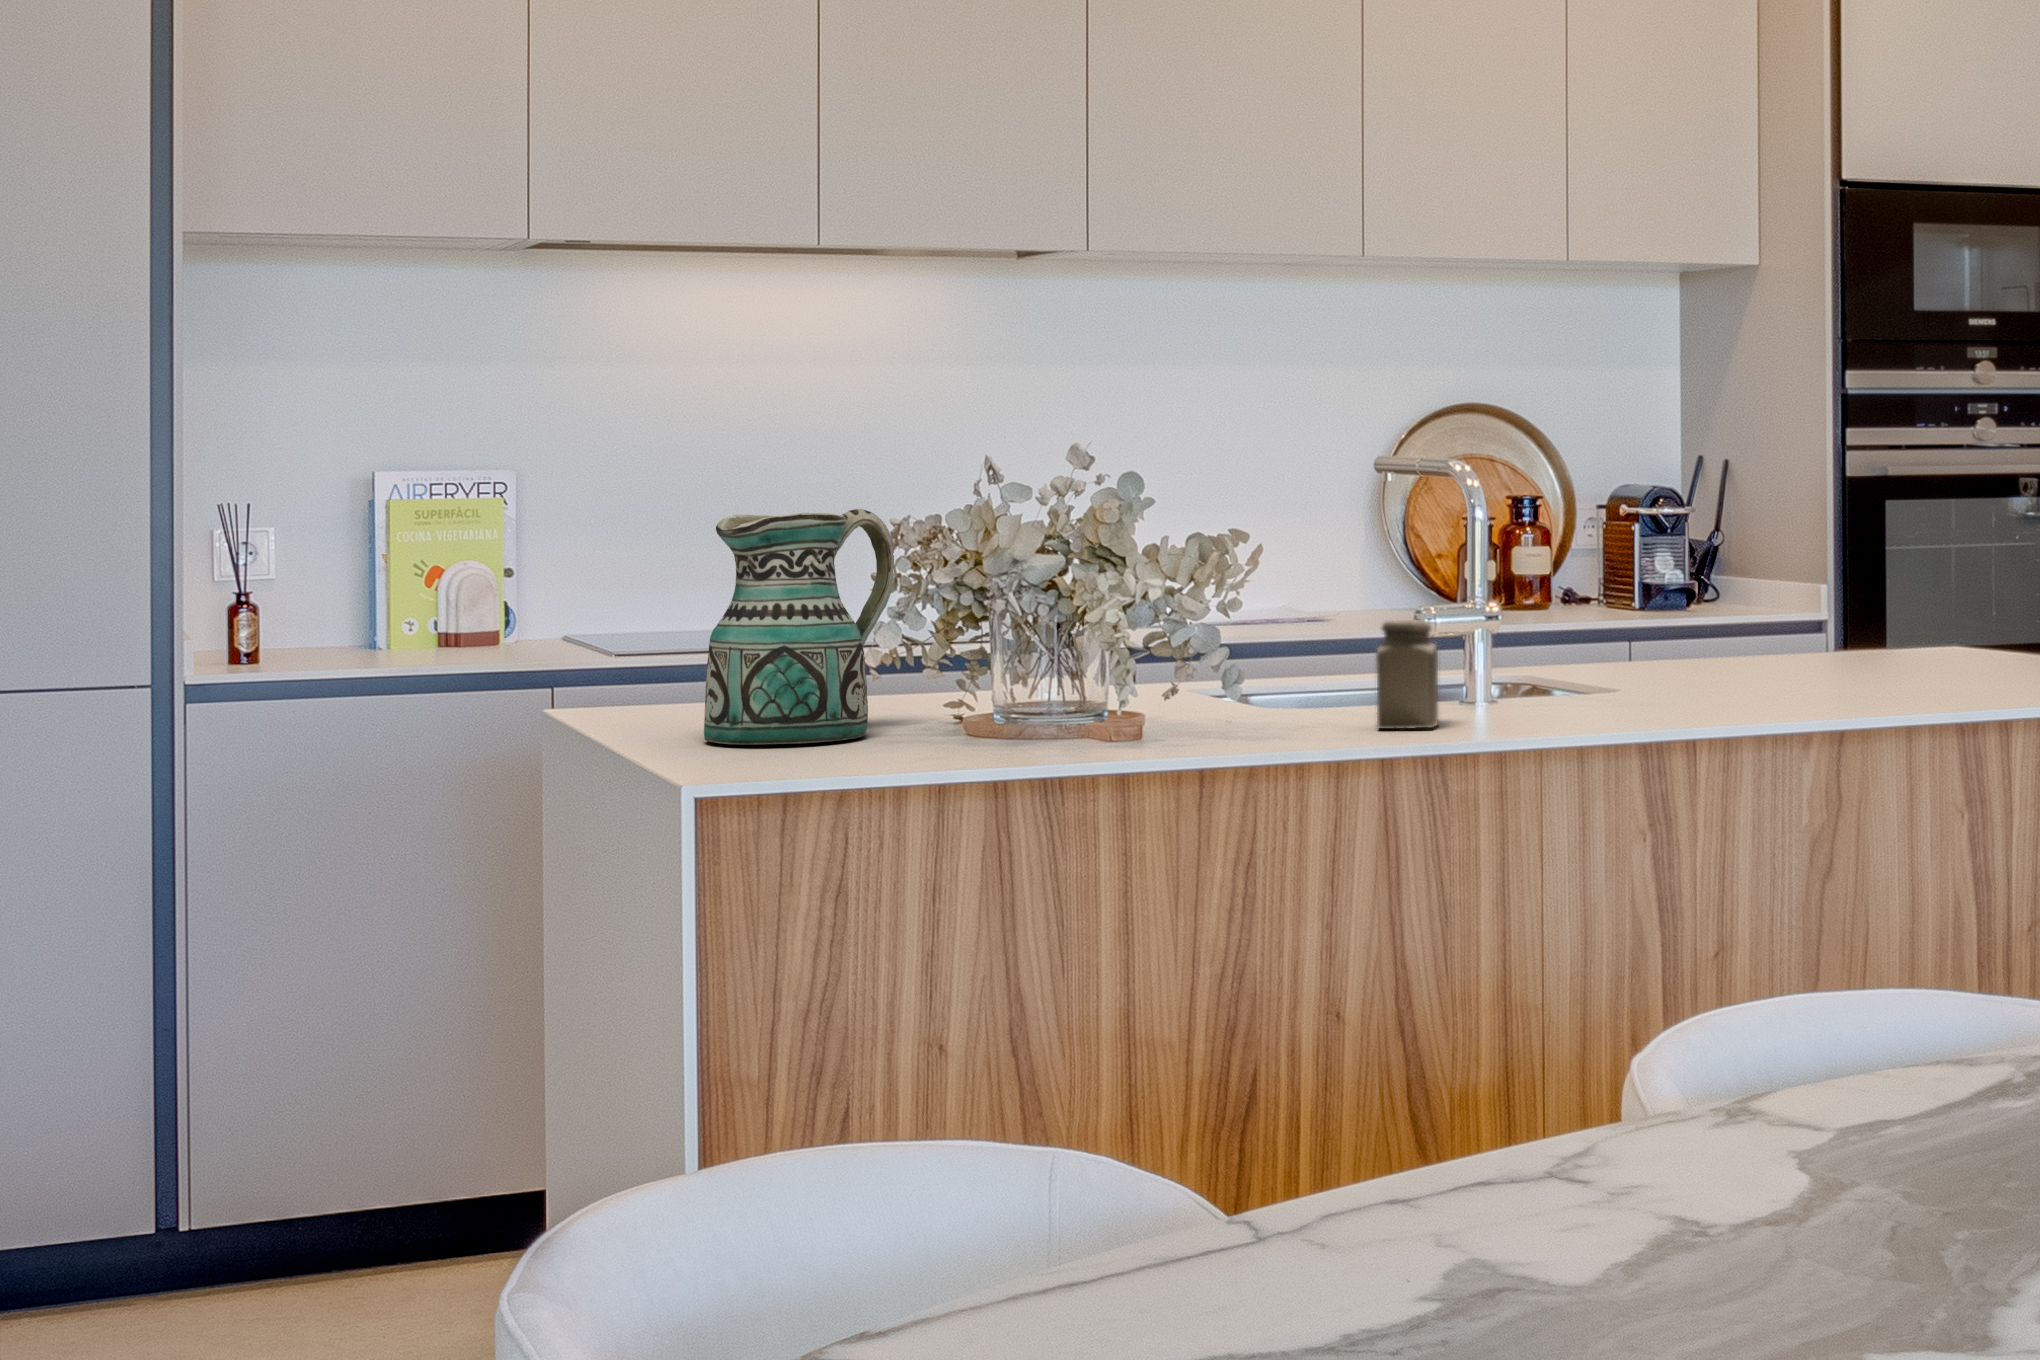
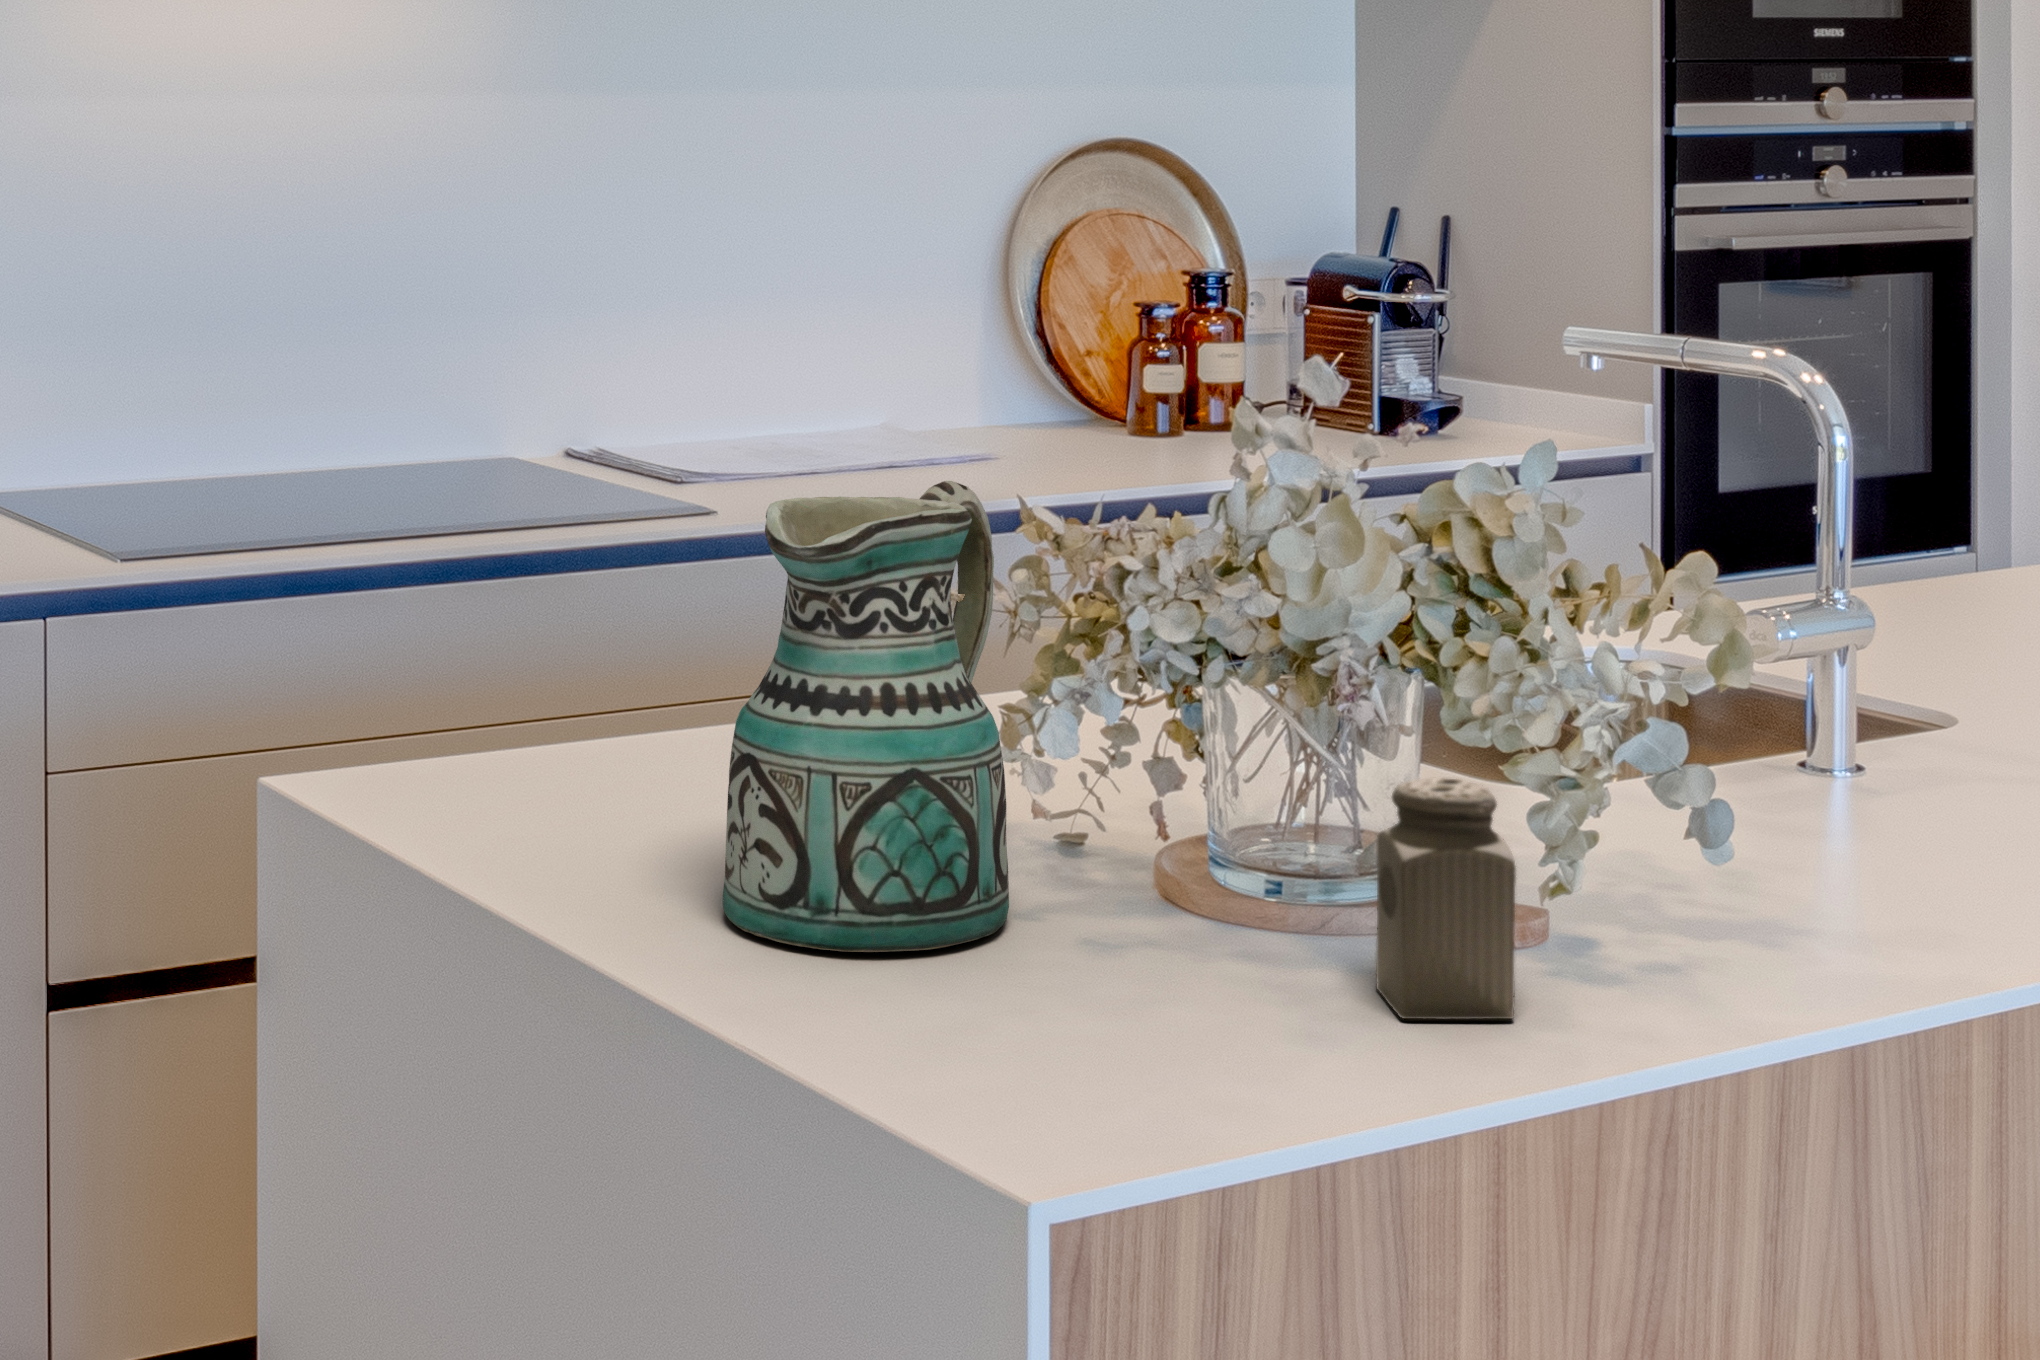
salt shaker: present [1376,620,1438,729] -> present [1376,778,1516,1019]

